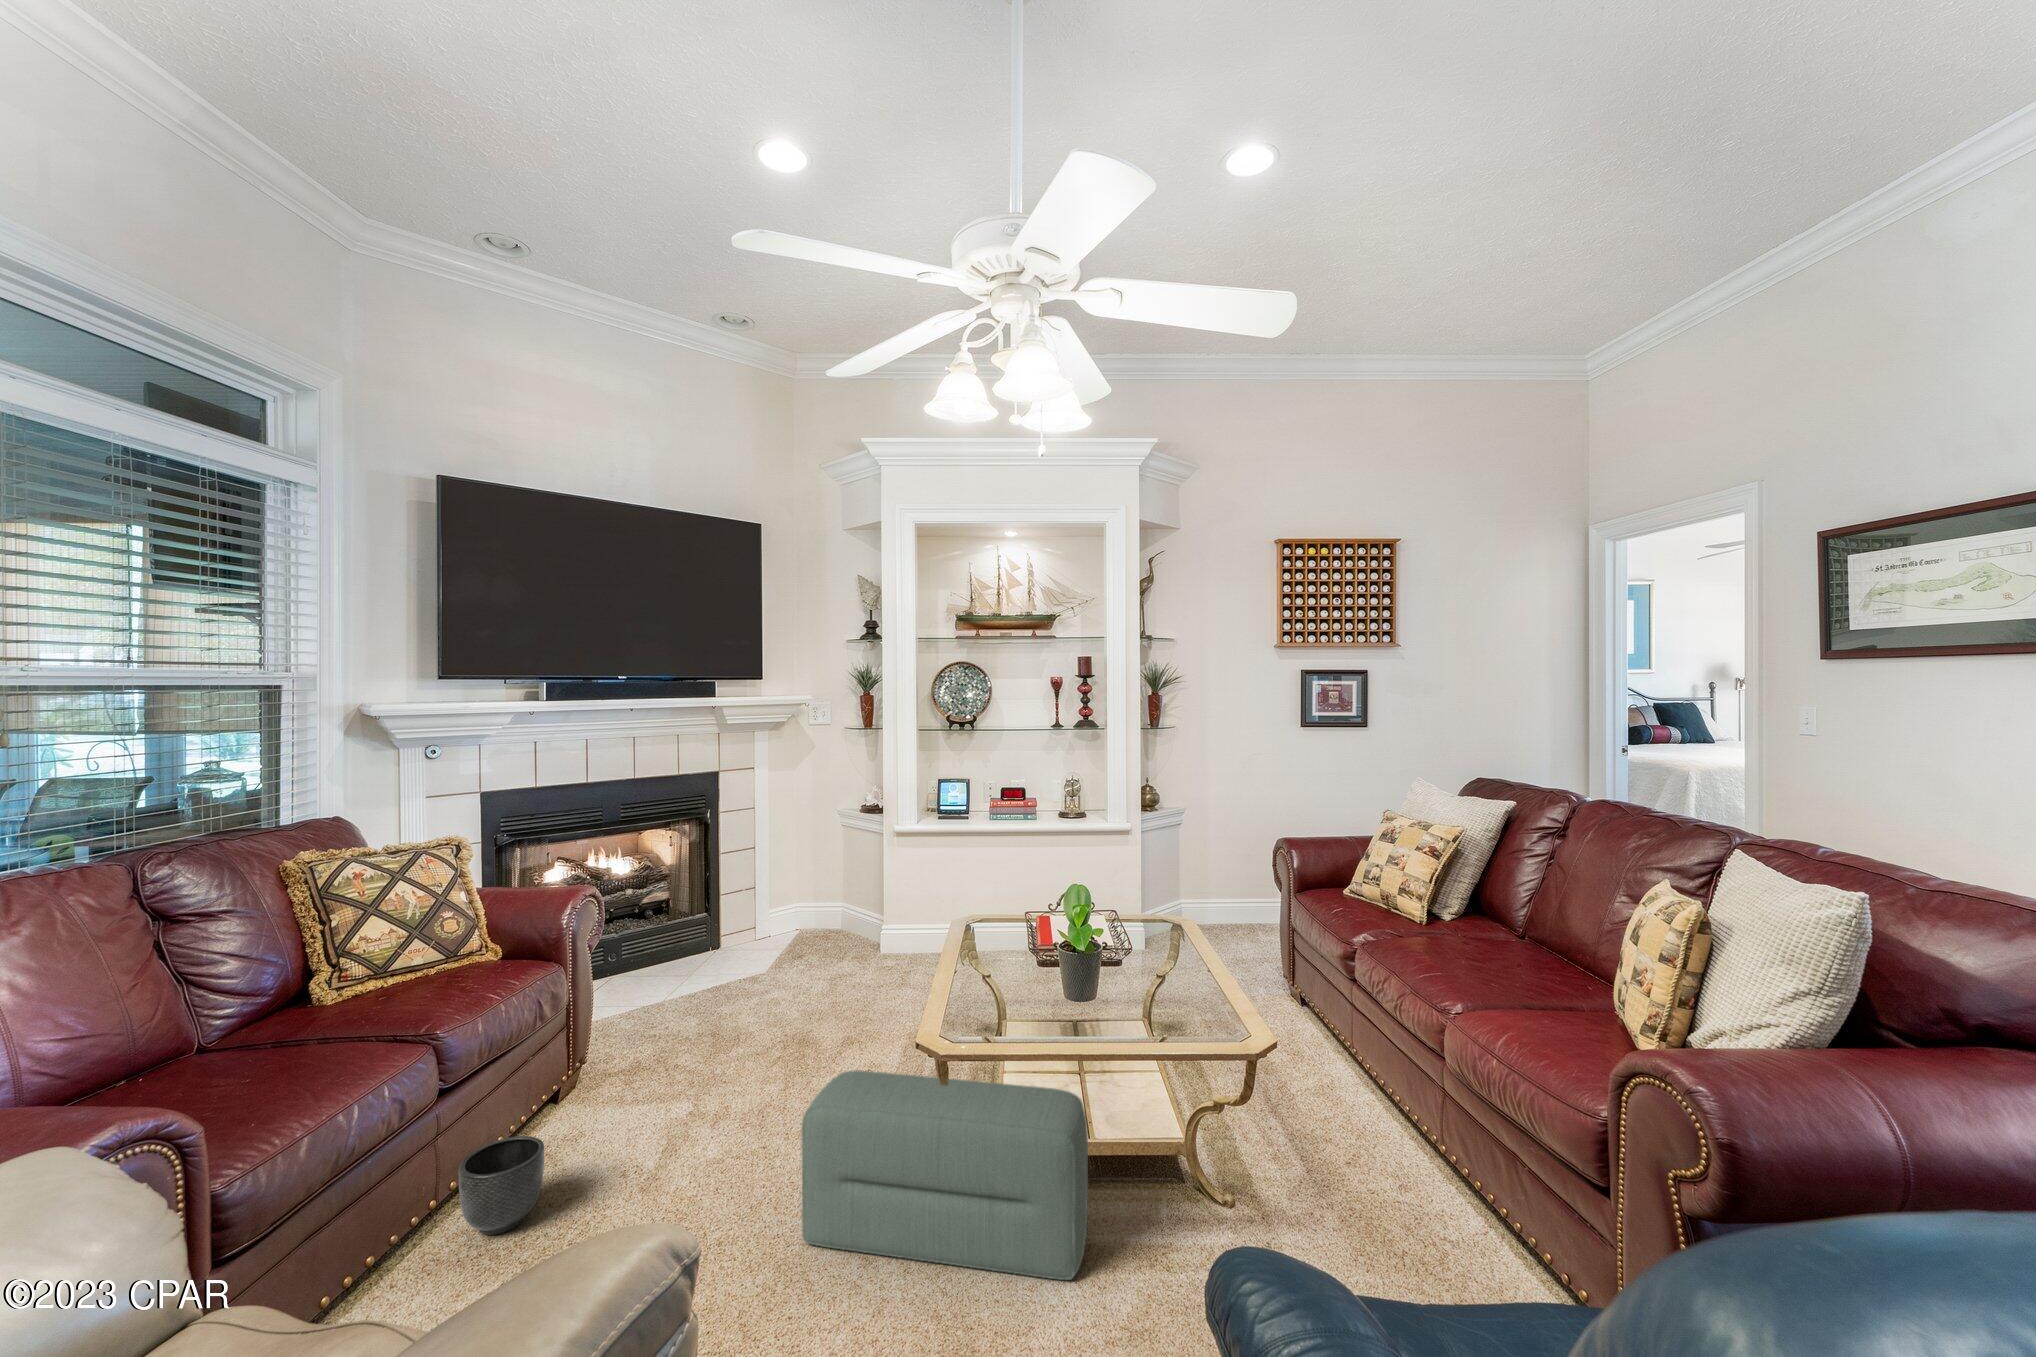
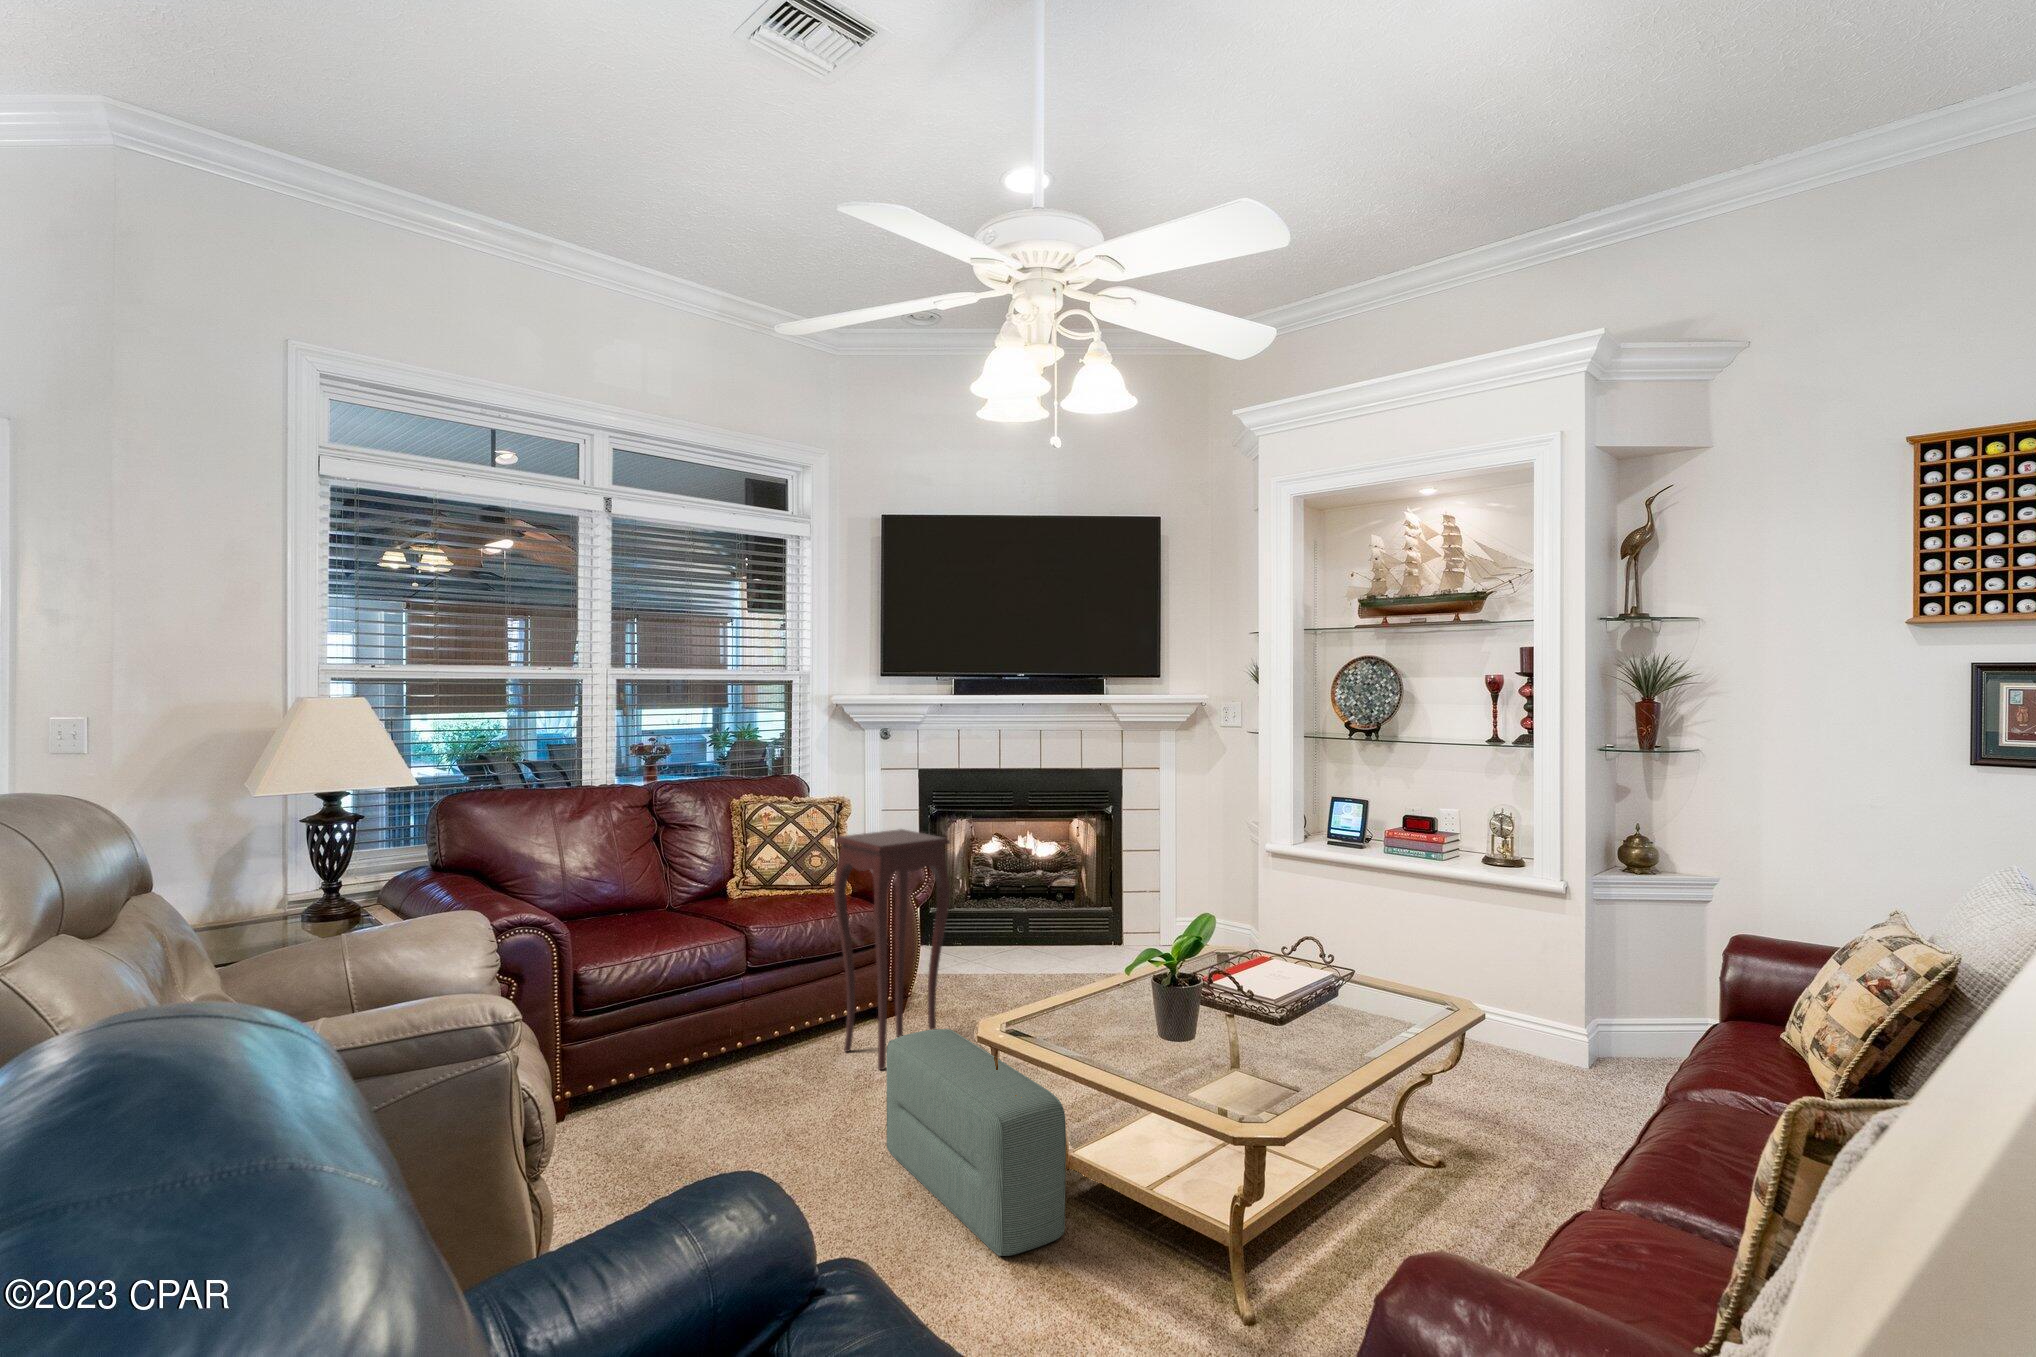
side table: none [553,861,707,1162] -> present [834,829,950,1070]
planter: present [459,1136,545,1235] -> none [753,1013,805,1074]

